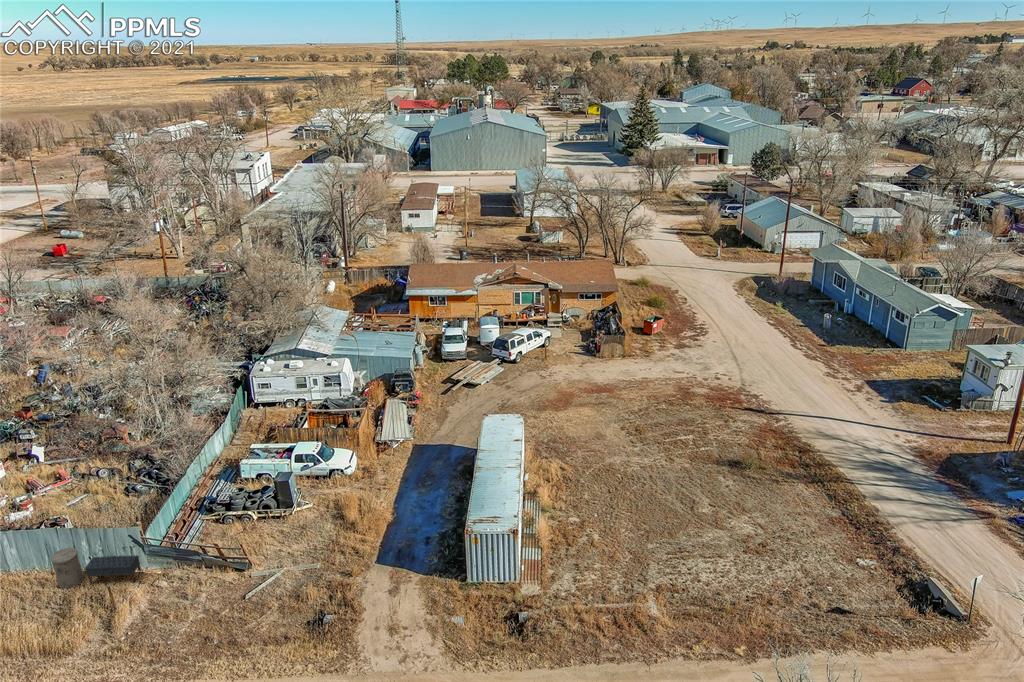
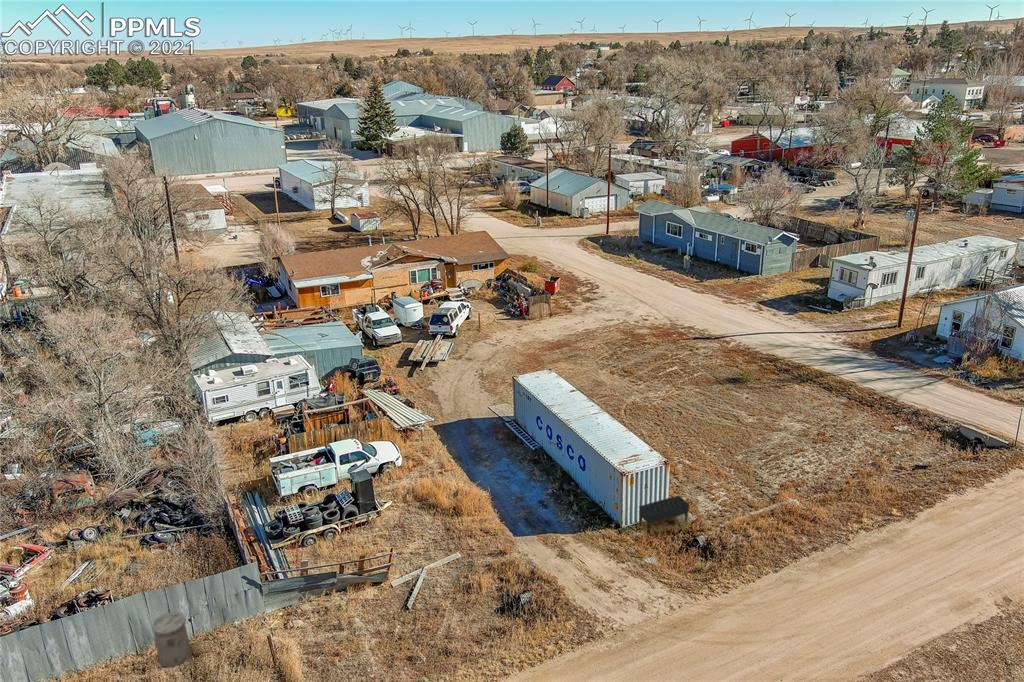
bench: present [85,555,141,584] -> present [639,496,689,533]

